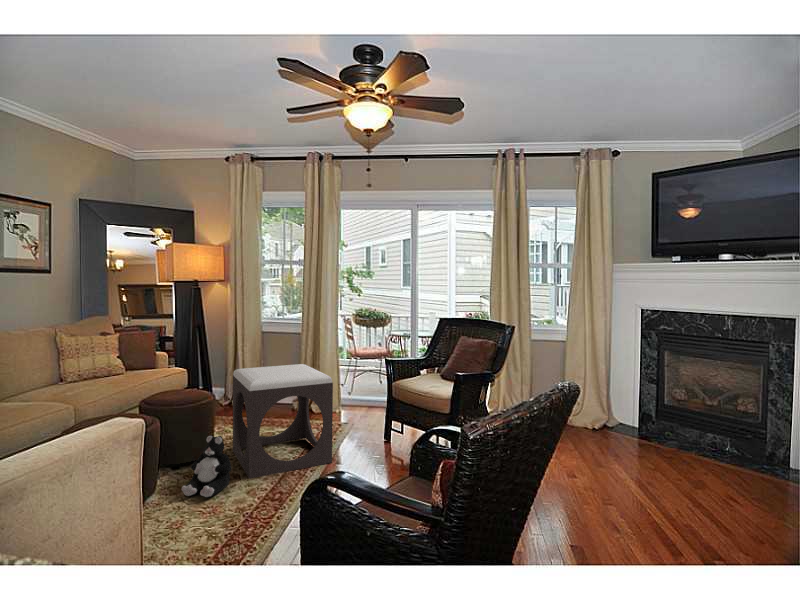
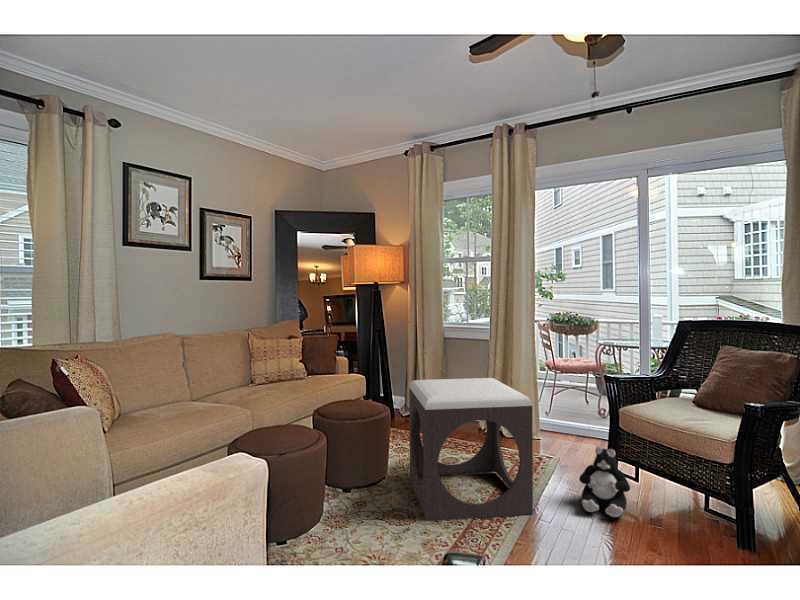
plush toy: present [182,435,231,497] -> present [579,447,630,517]

